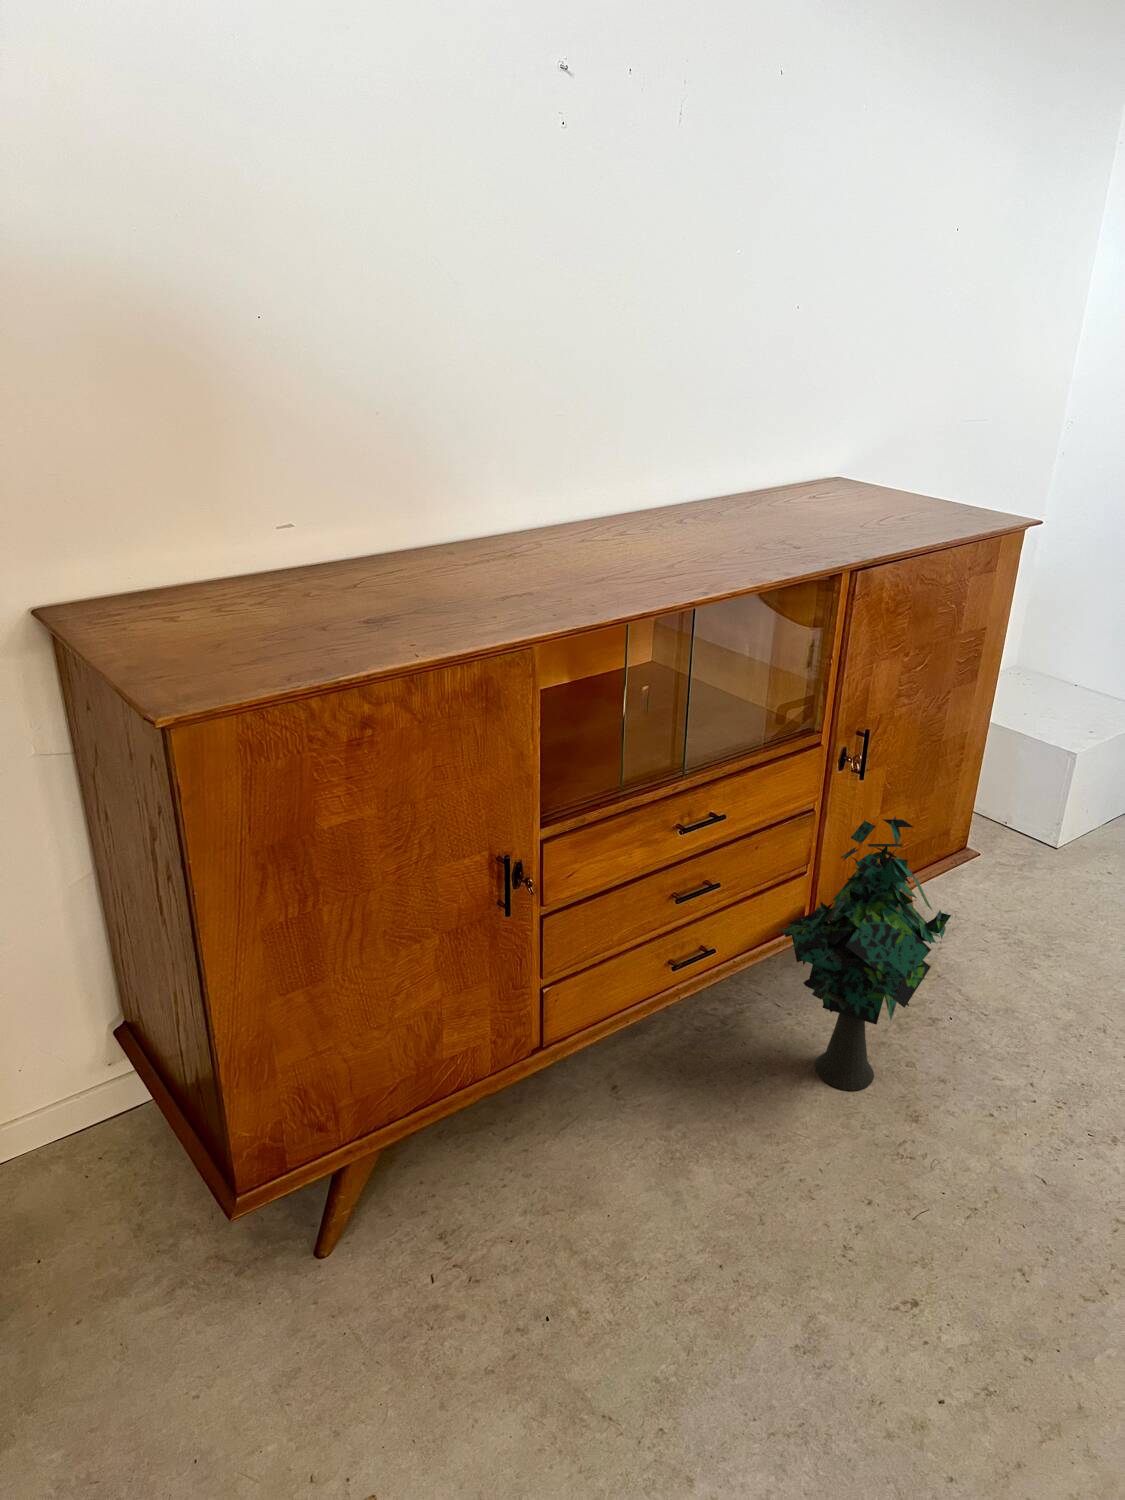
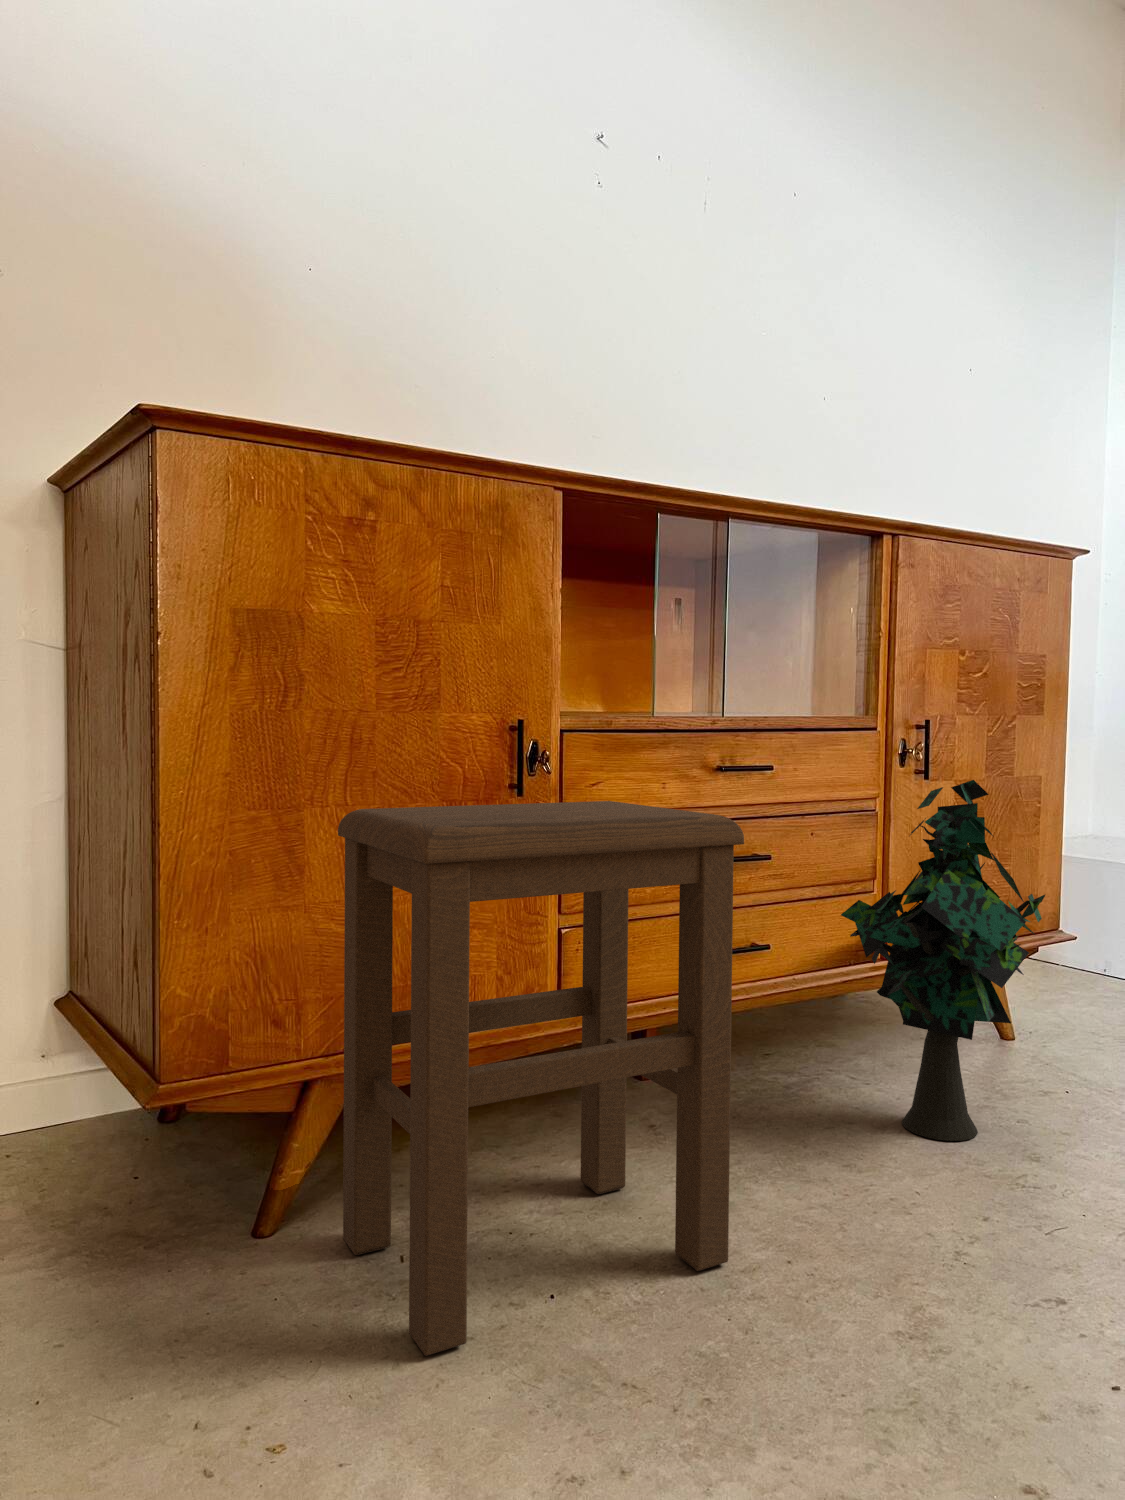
stool: none [351,912,699,1398] -> present [338,801,744,1356]

